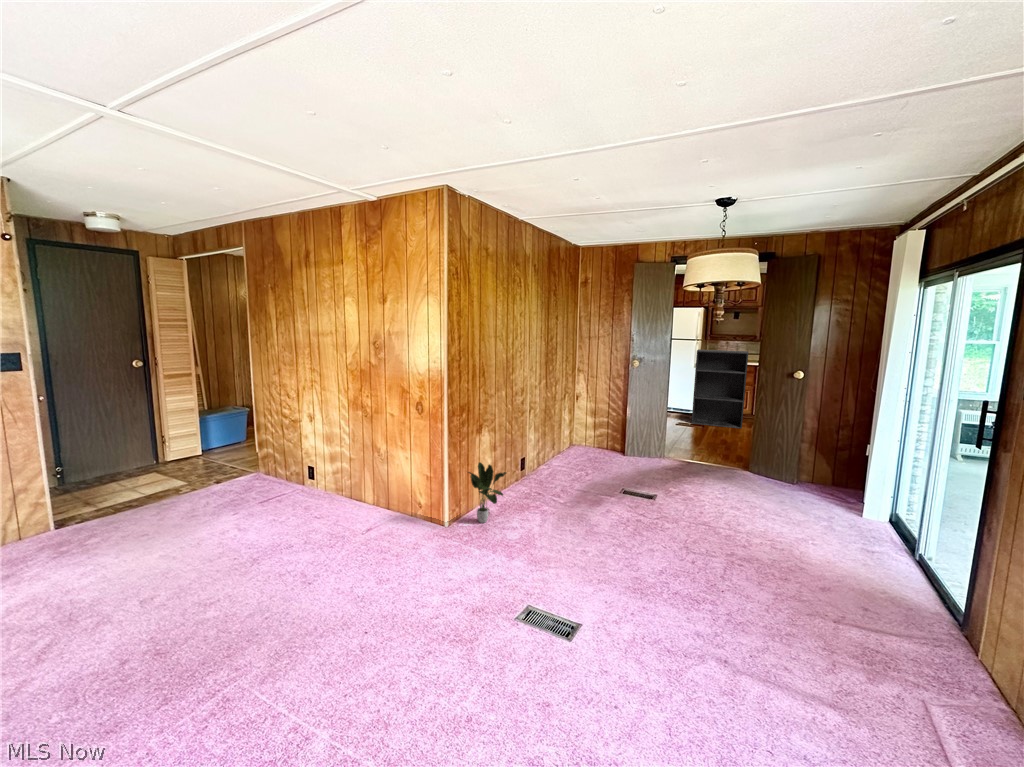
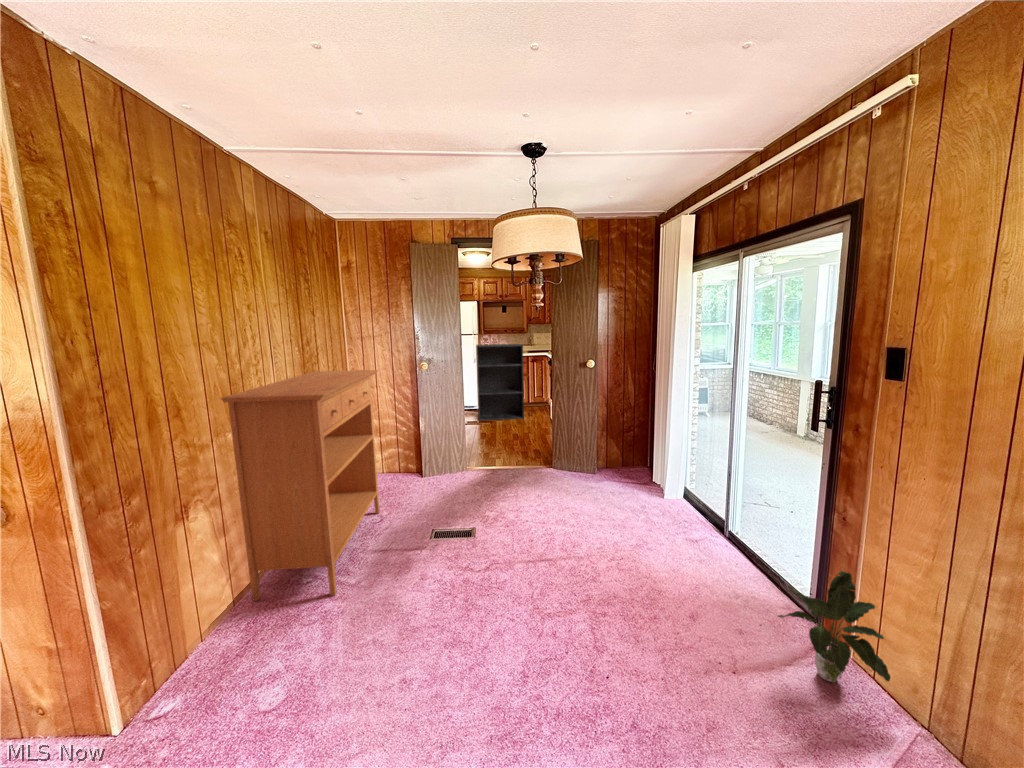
console table: none [503,360,597,505] -> present [221,370,380,601]
potted plant: present [468,462,506,523] -> present [778,571,890,683]

